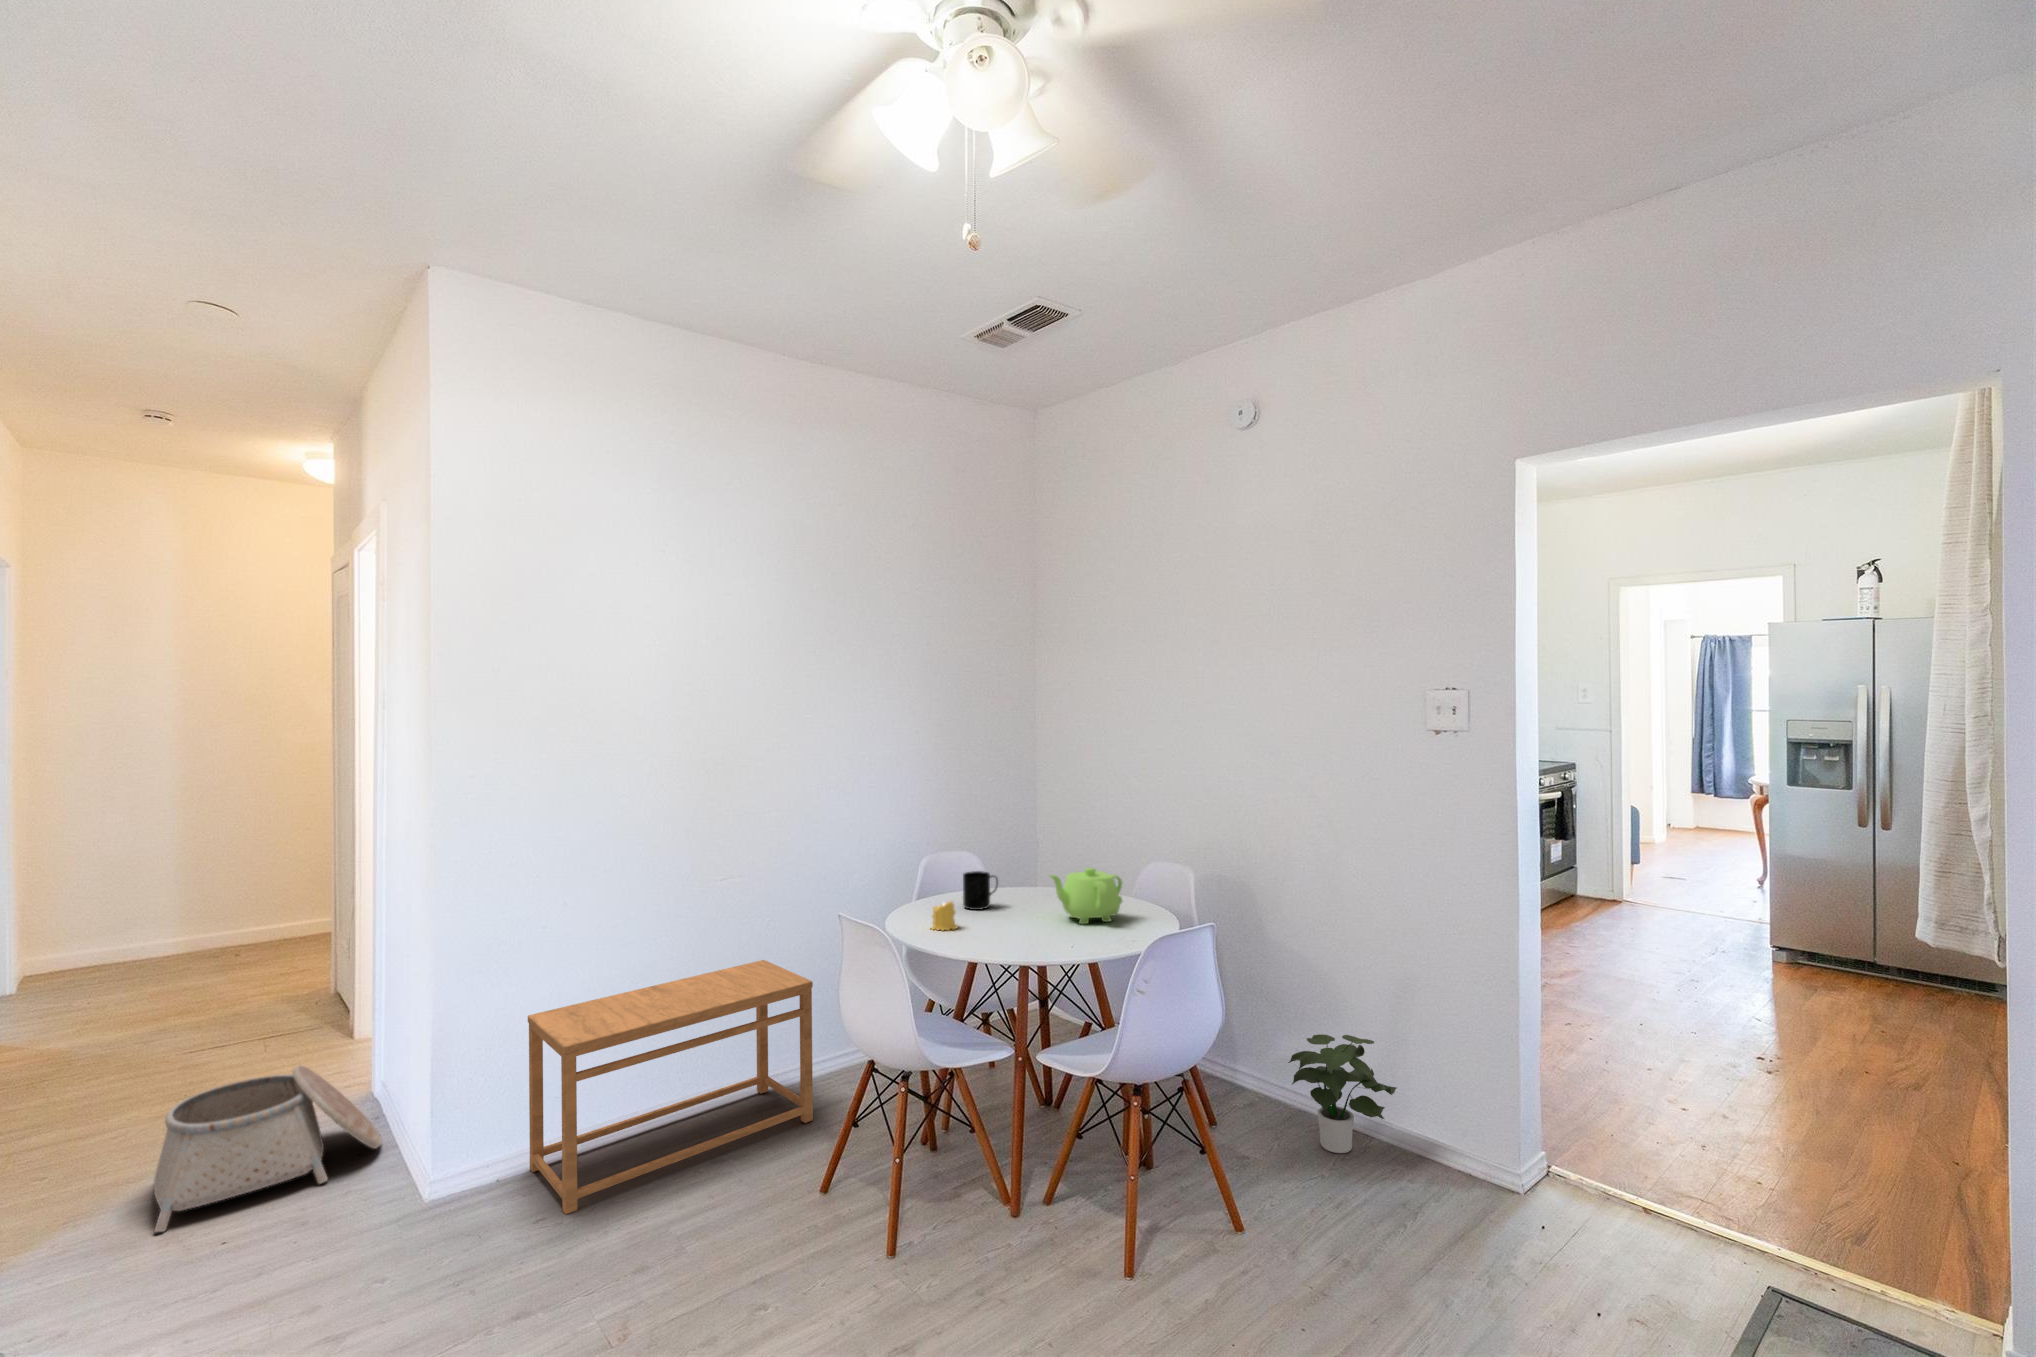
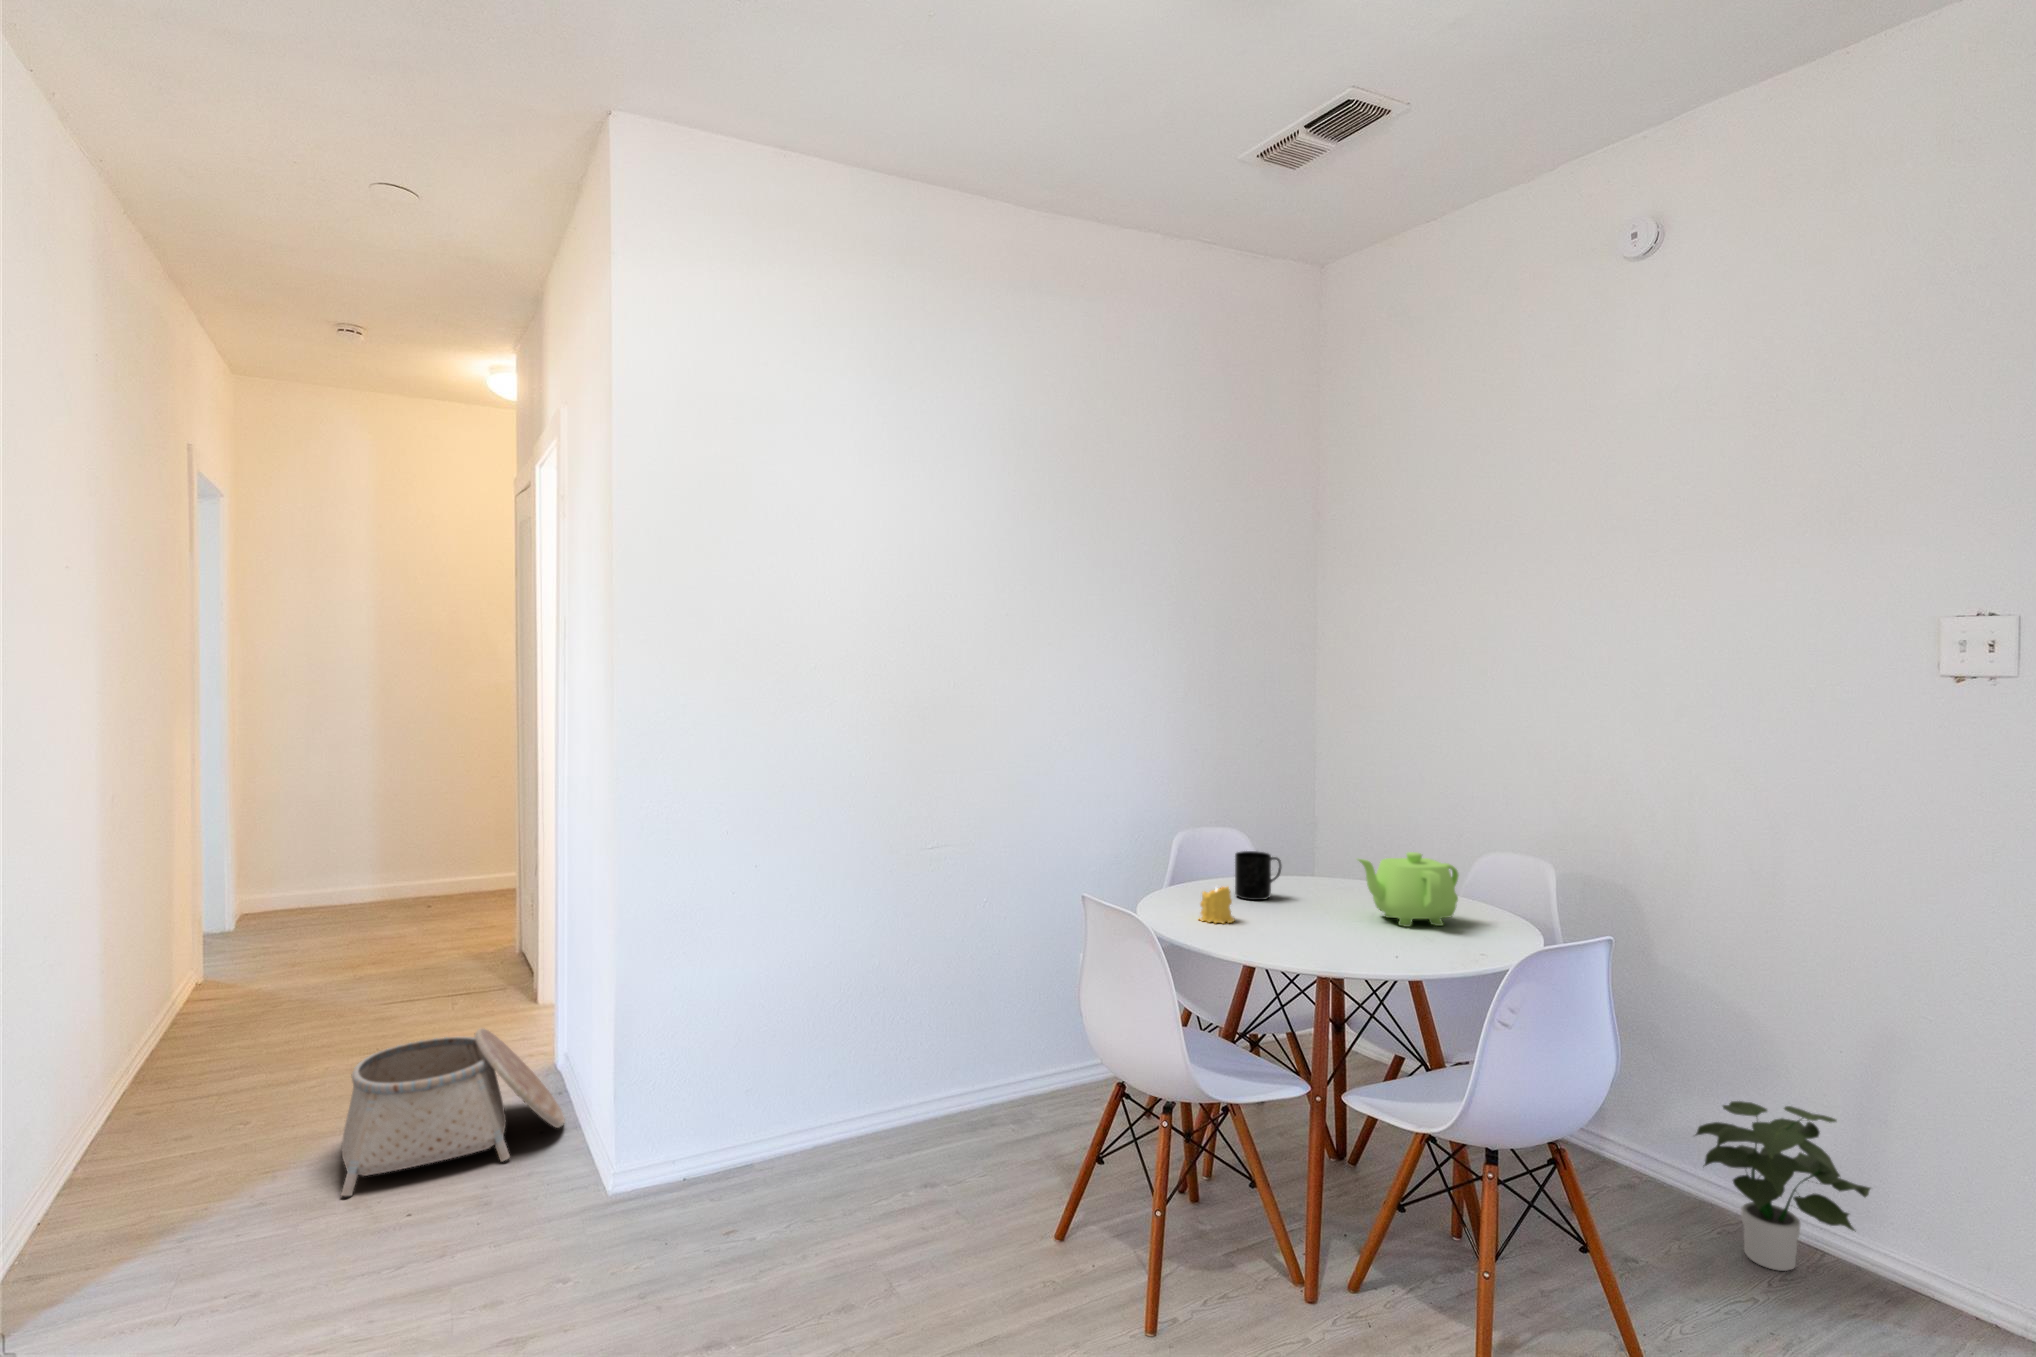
side table: present [528,960,813,1214] -> none [717,947,1042,1229]

